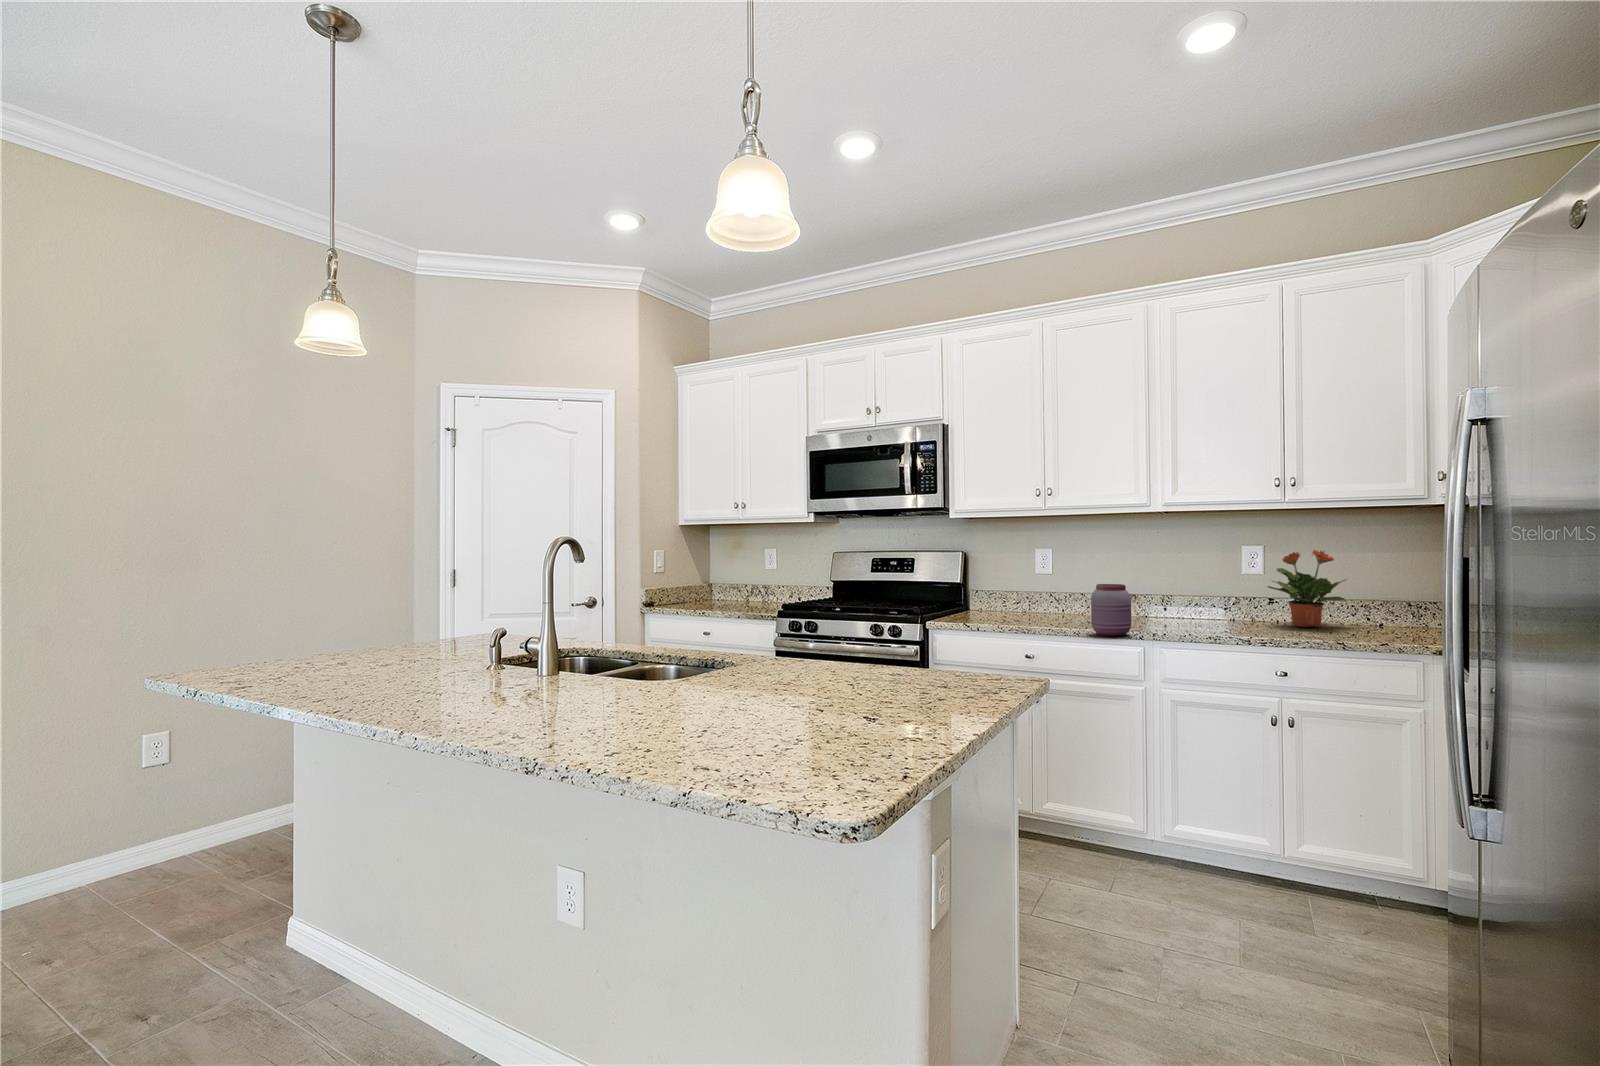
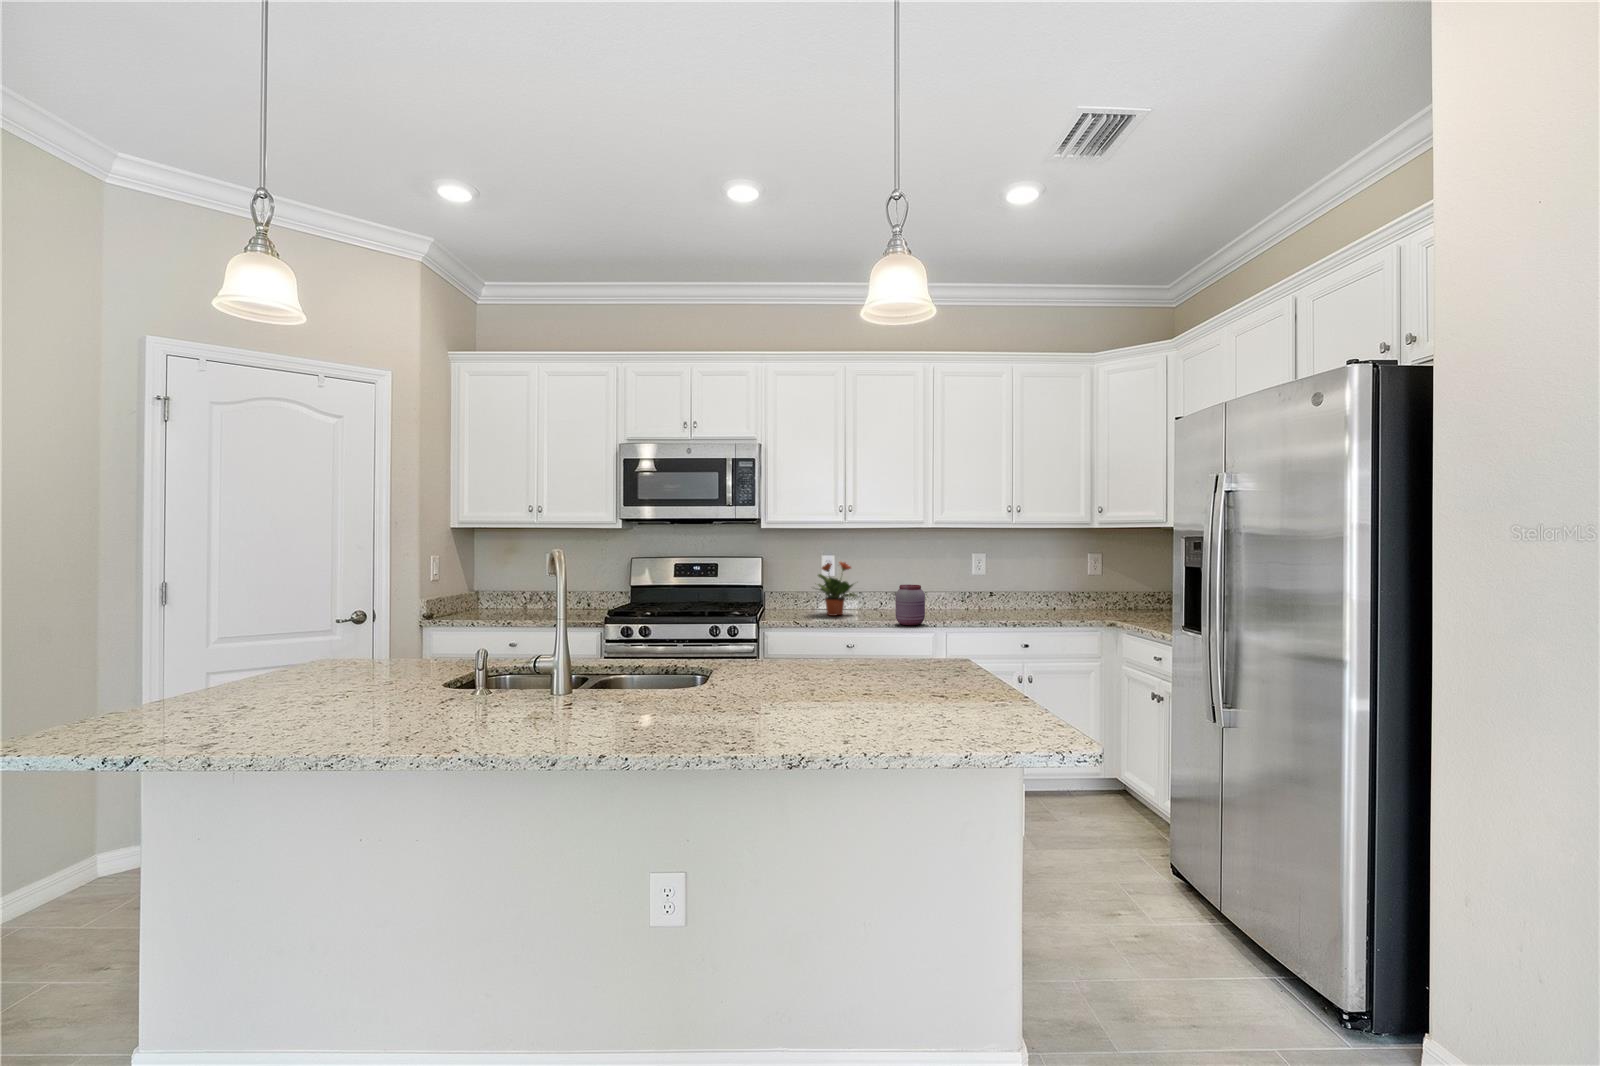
potted plant: present [1267,550,1347,627] -> present [818,562,856,616]

